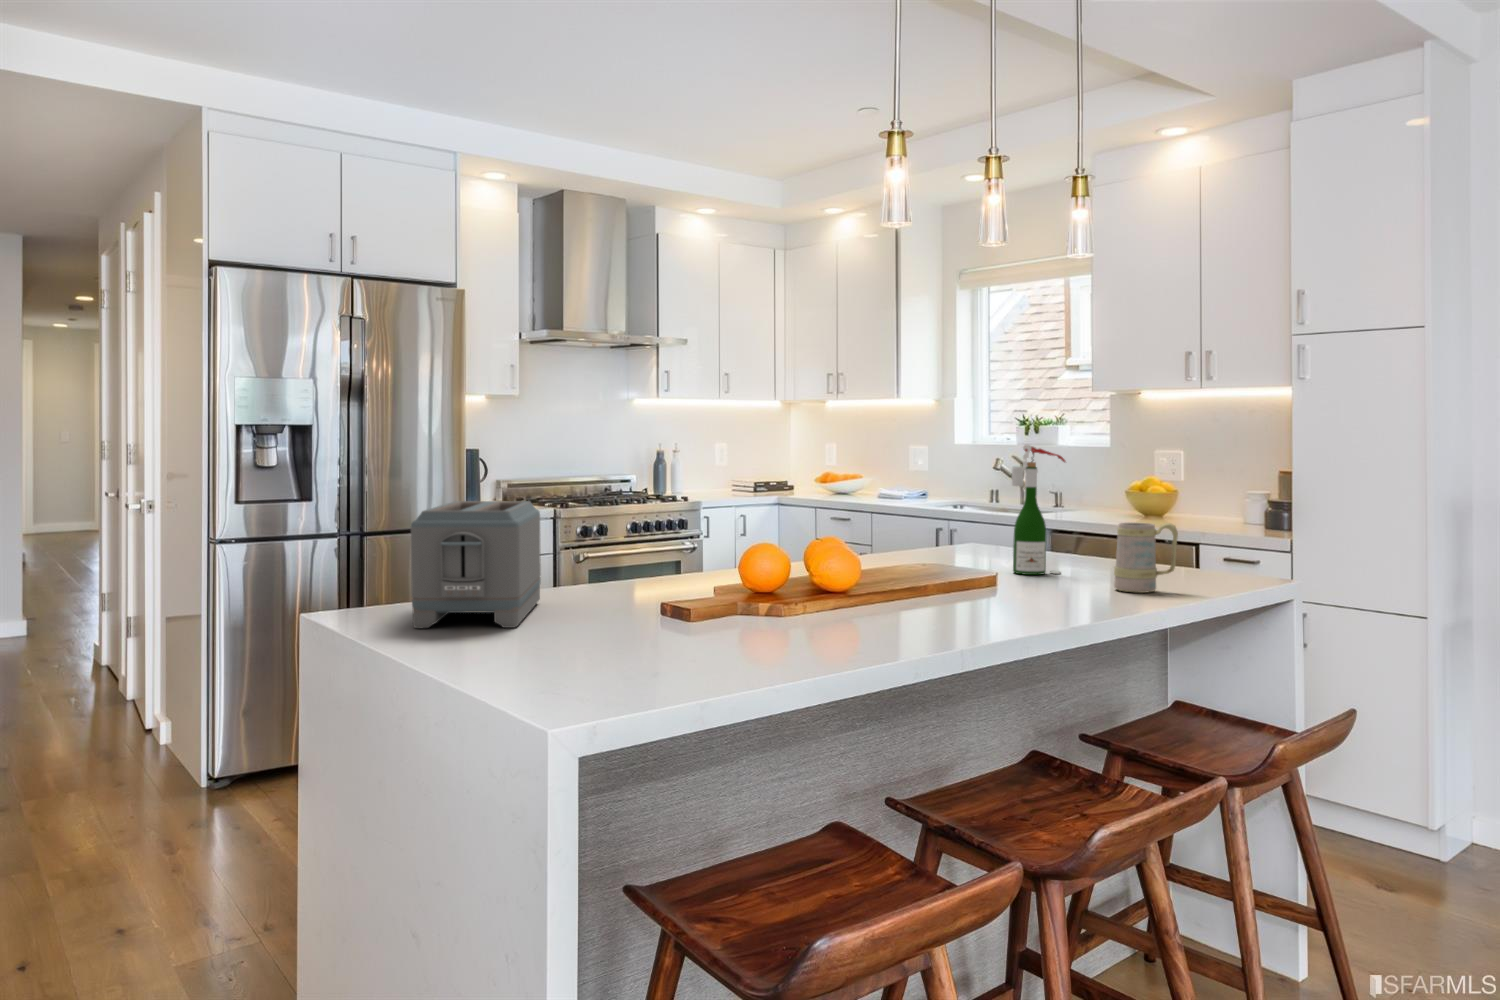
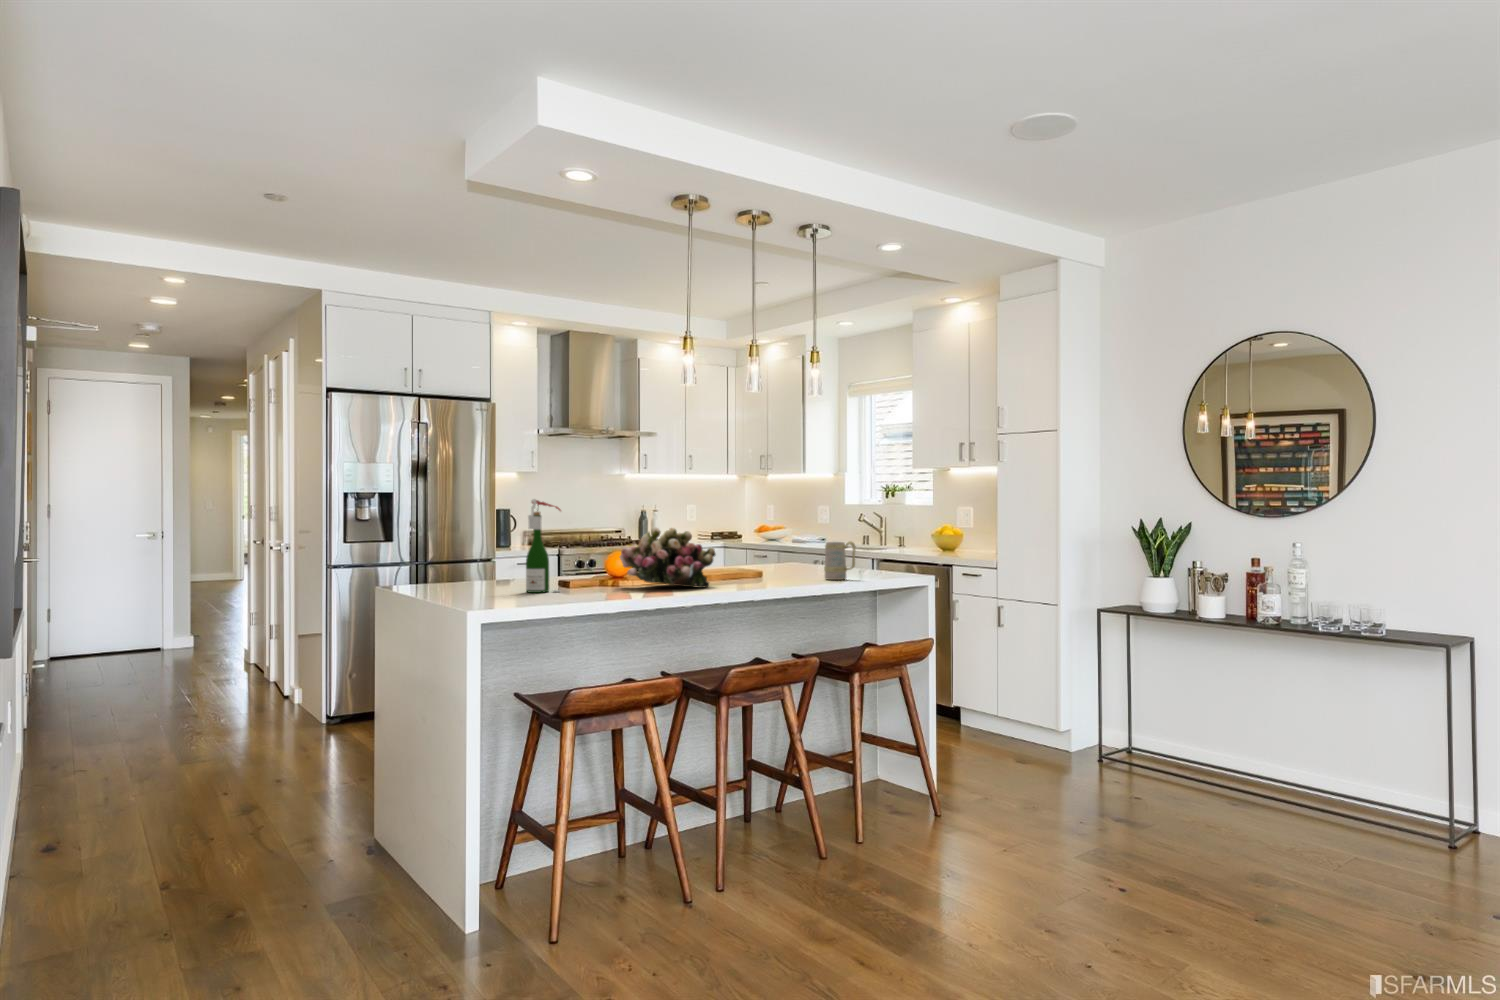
wine bottle: present [1012,444,1065,575] -> present [526,499,561,593]
flower arrangement: none [778,499,966,620] -> present [620,527,715,588]
toaster: present [411,501,541,628] -> none [433,531,505,591]

